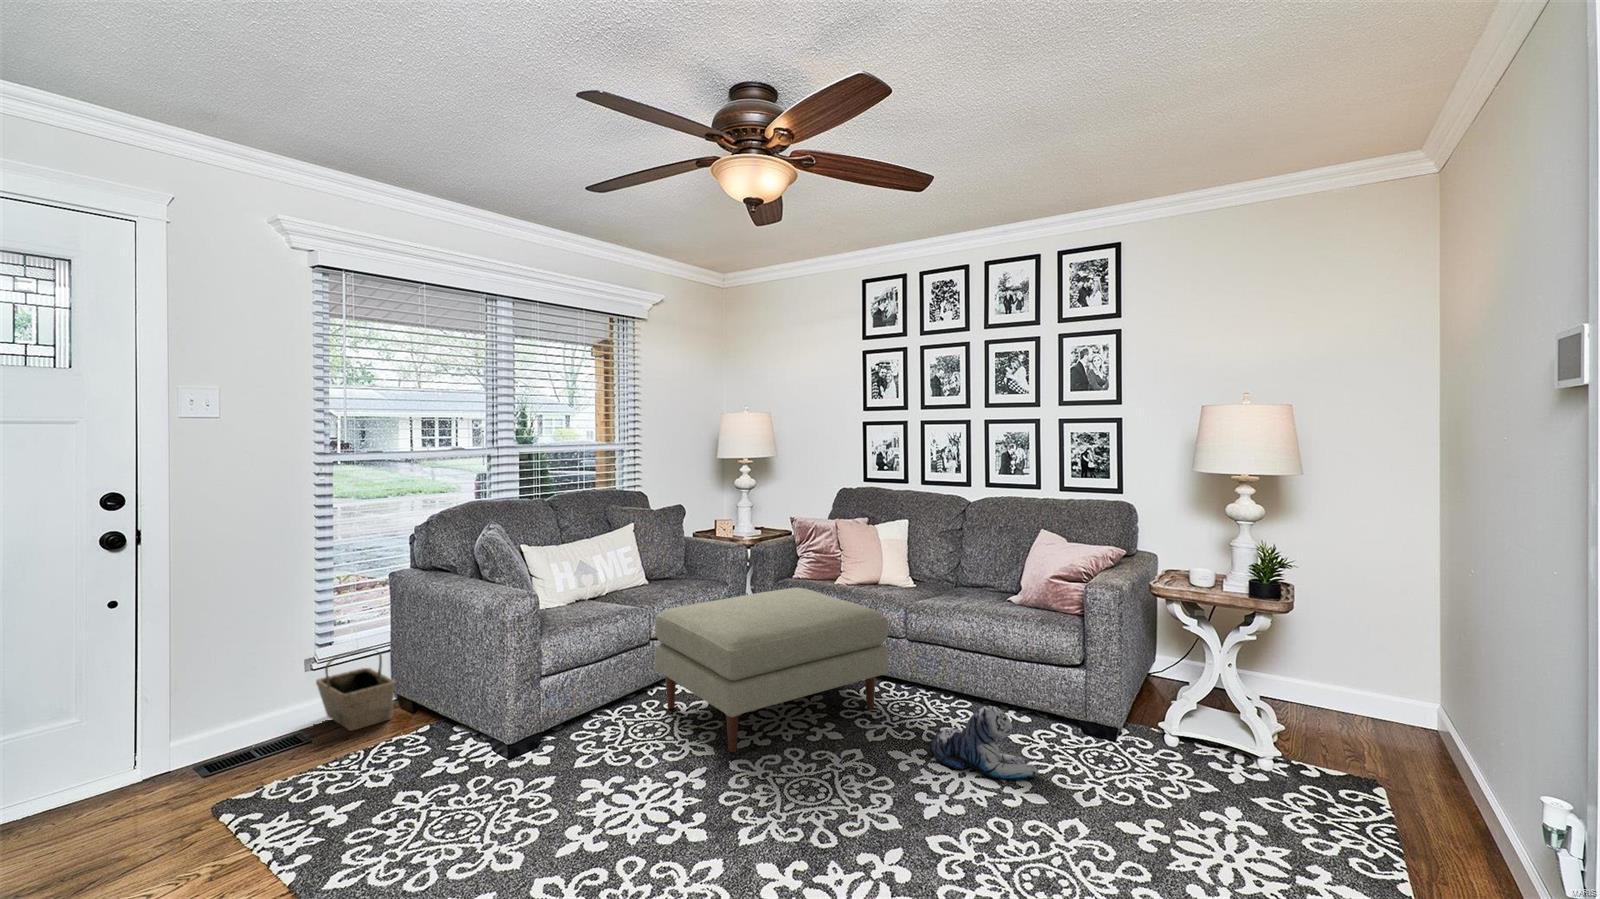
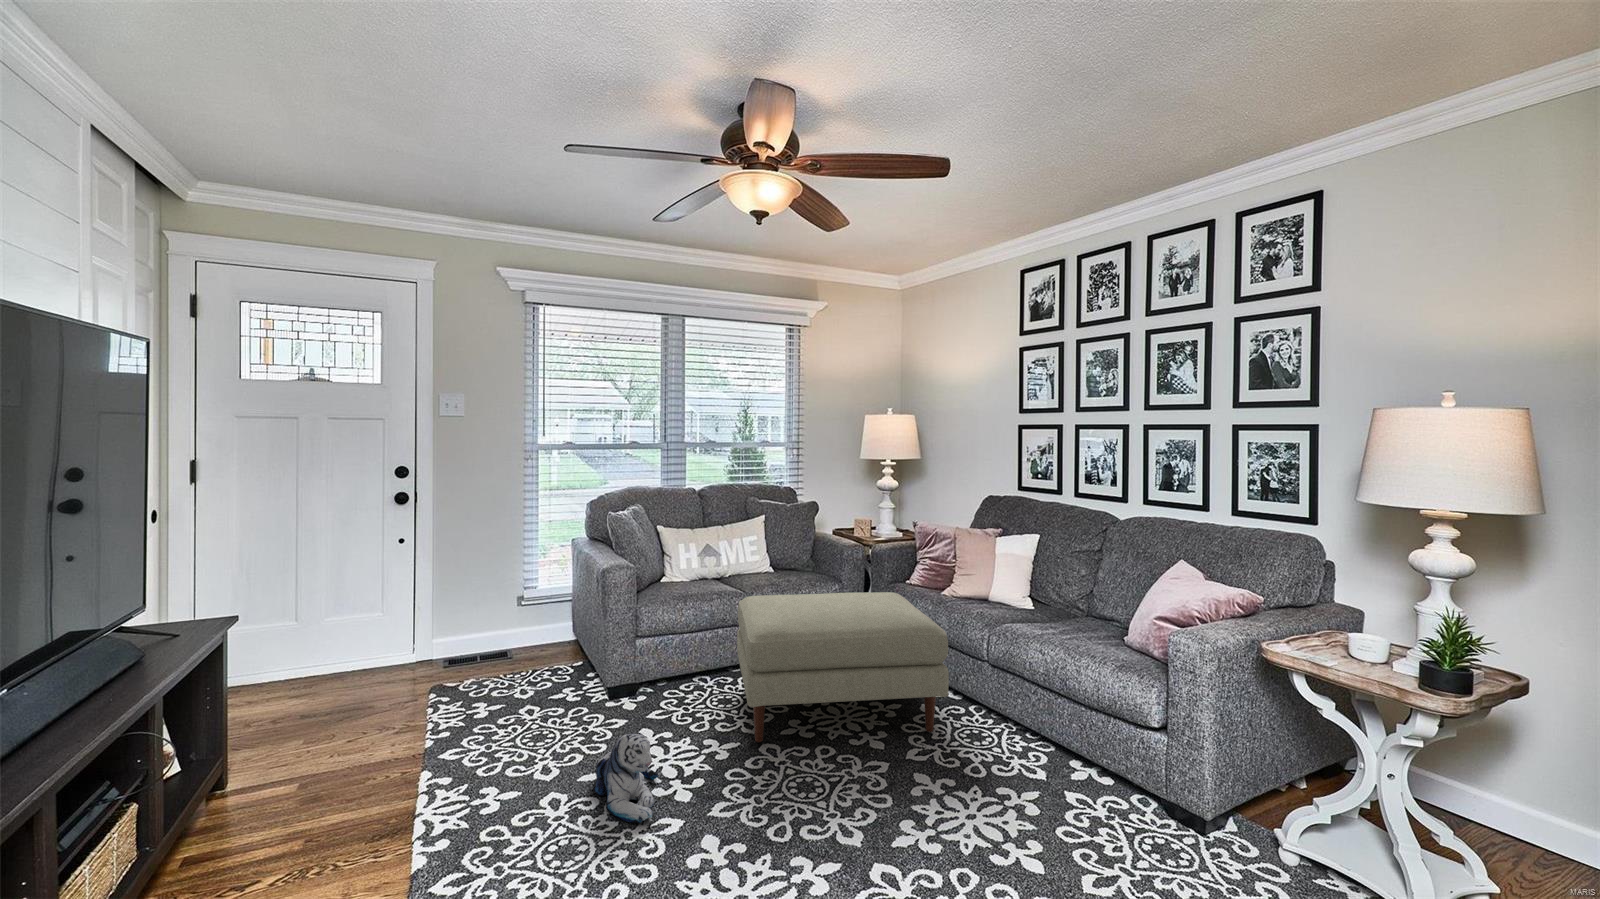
basket: present [316,648,395,730] -> none [508,598,553,660]
plush toy: present [929,705,1038,780] -> present [594,733,658,823]

